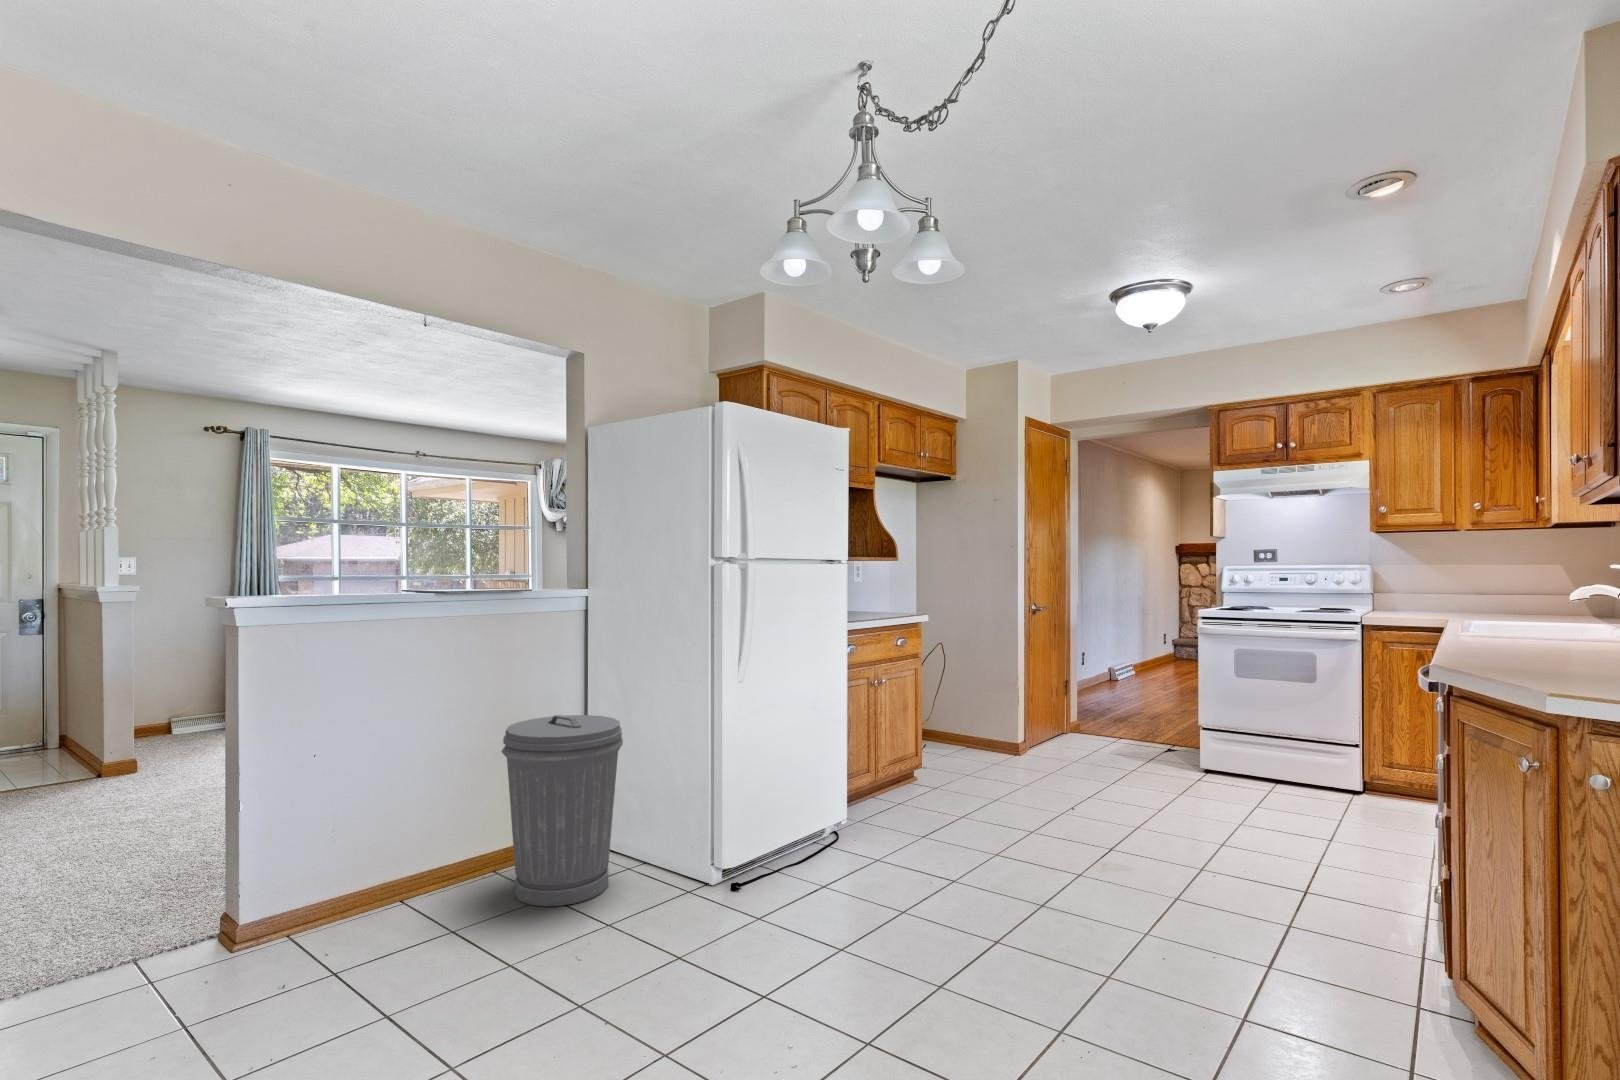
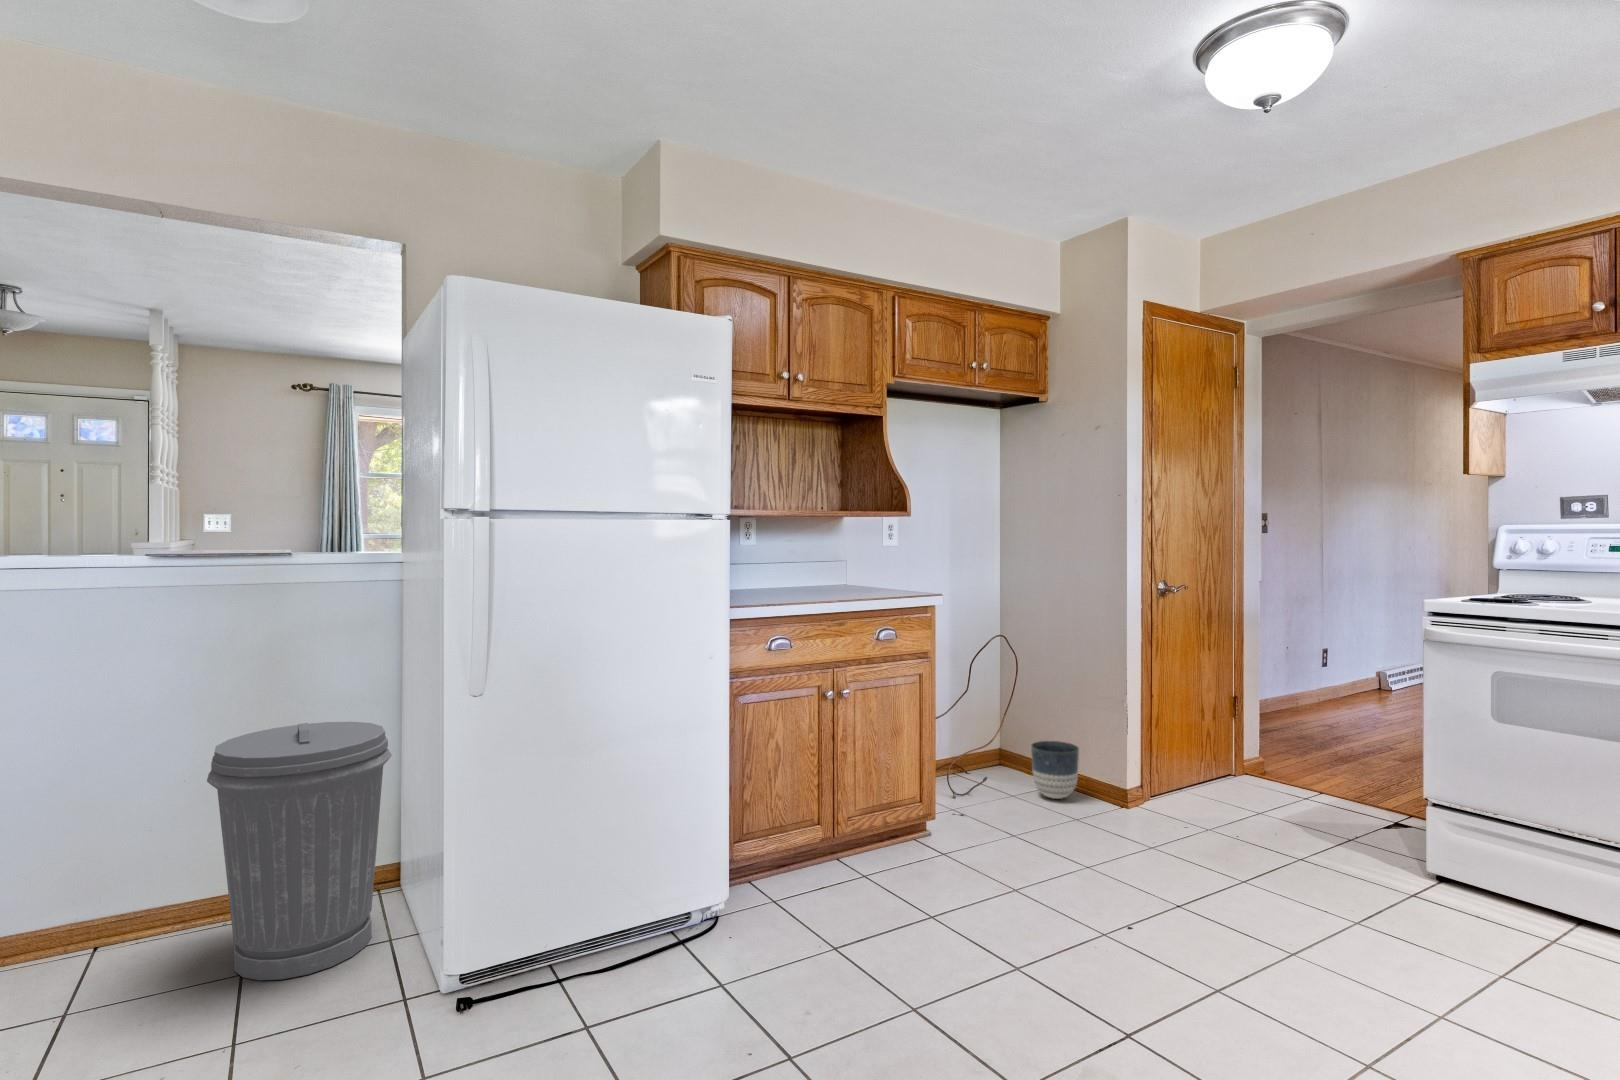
planter: none [955,716,988,756] -> present [1031,741,1079,799]

